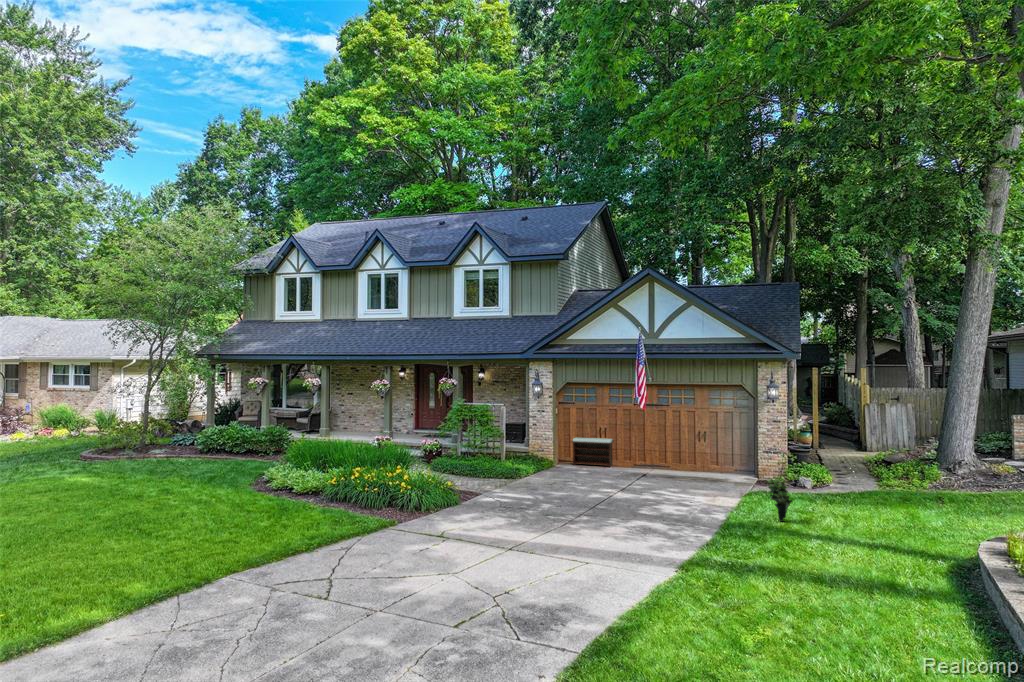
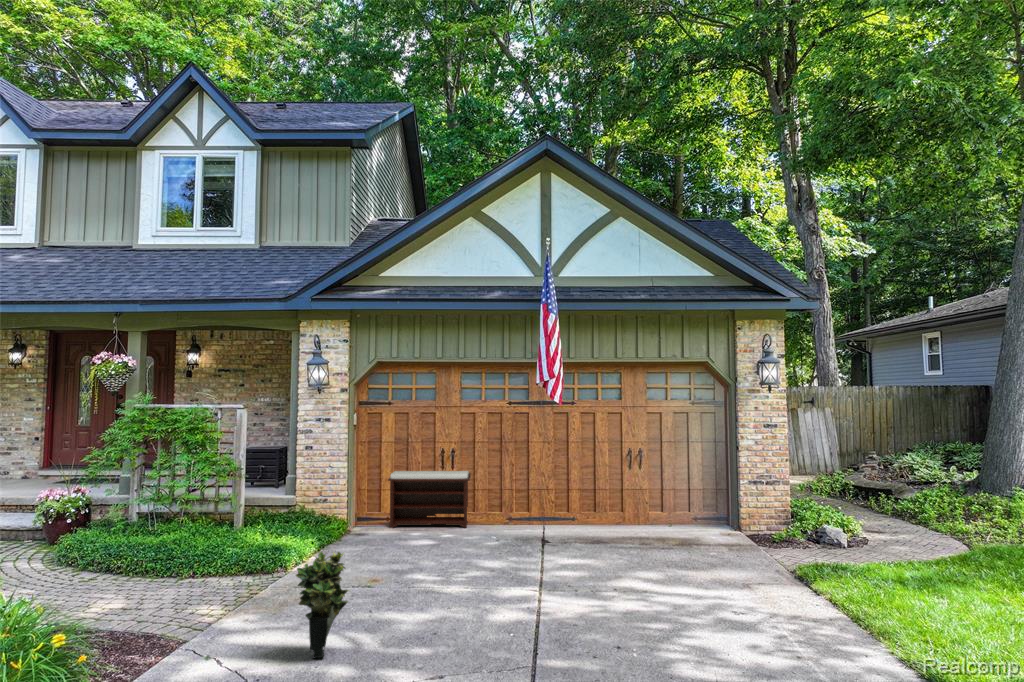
potted plant: present [768,480,792,521] -> present [296,552,348,658]

